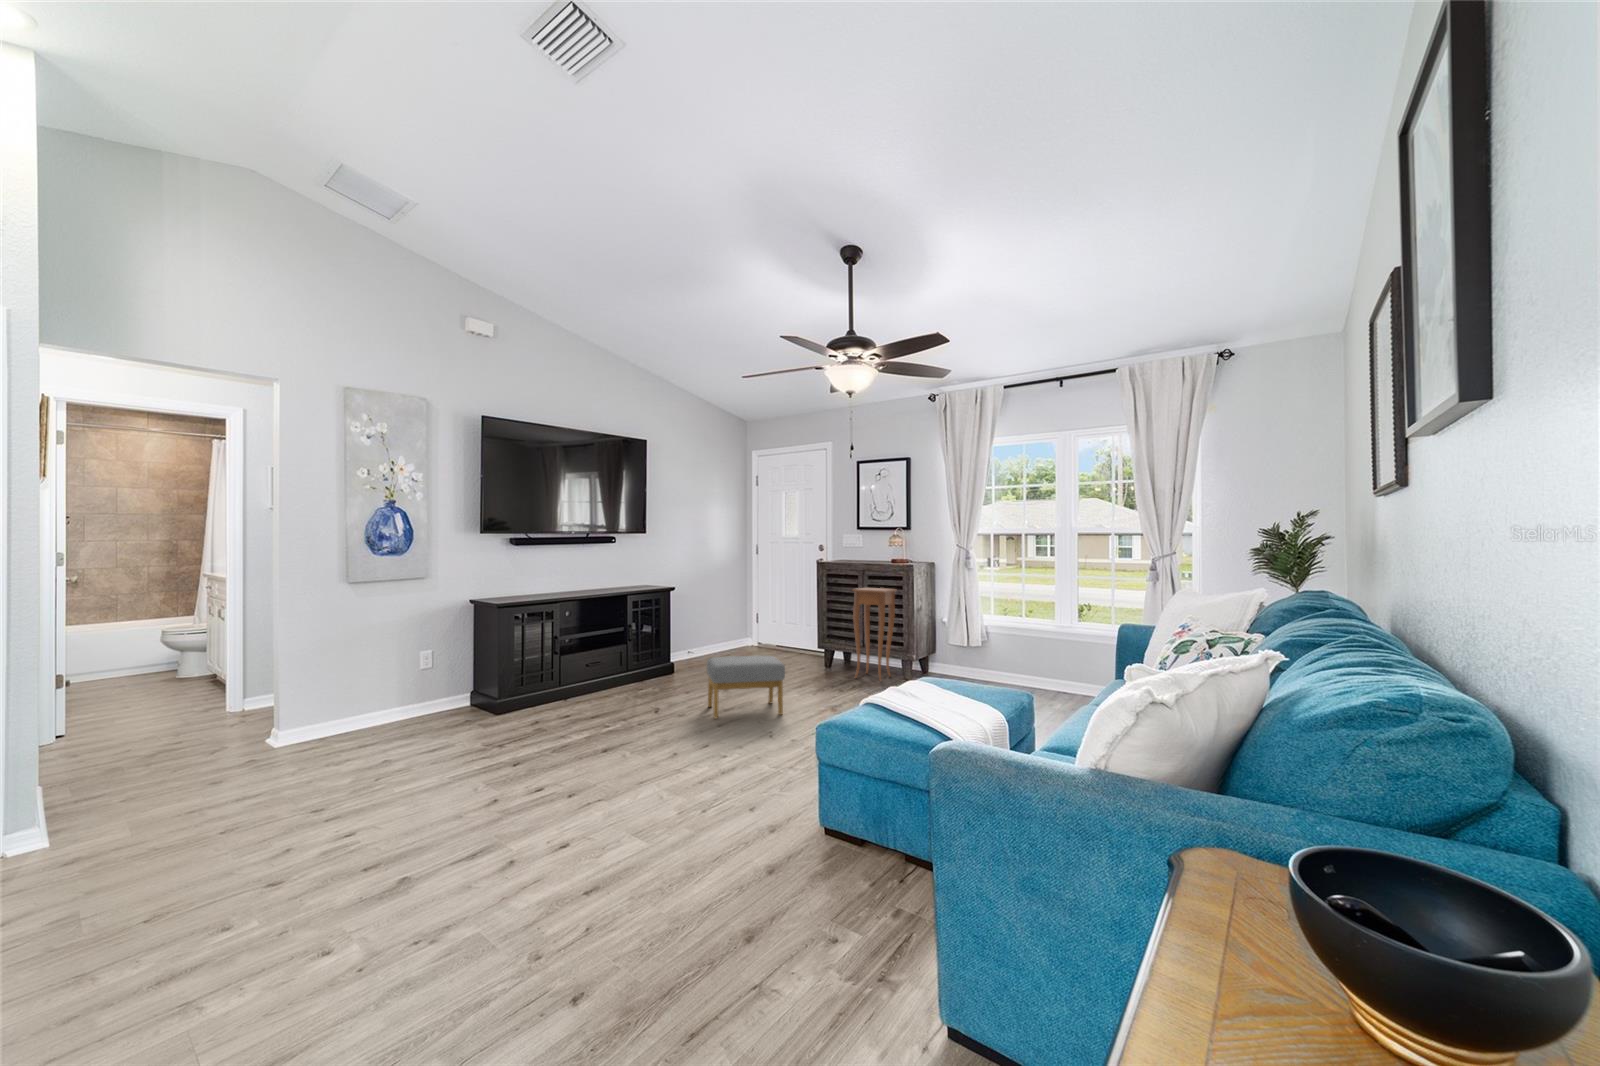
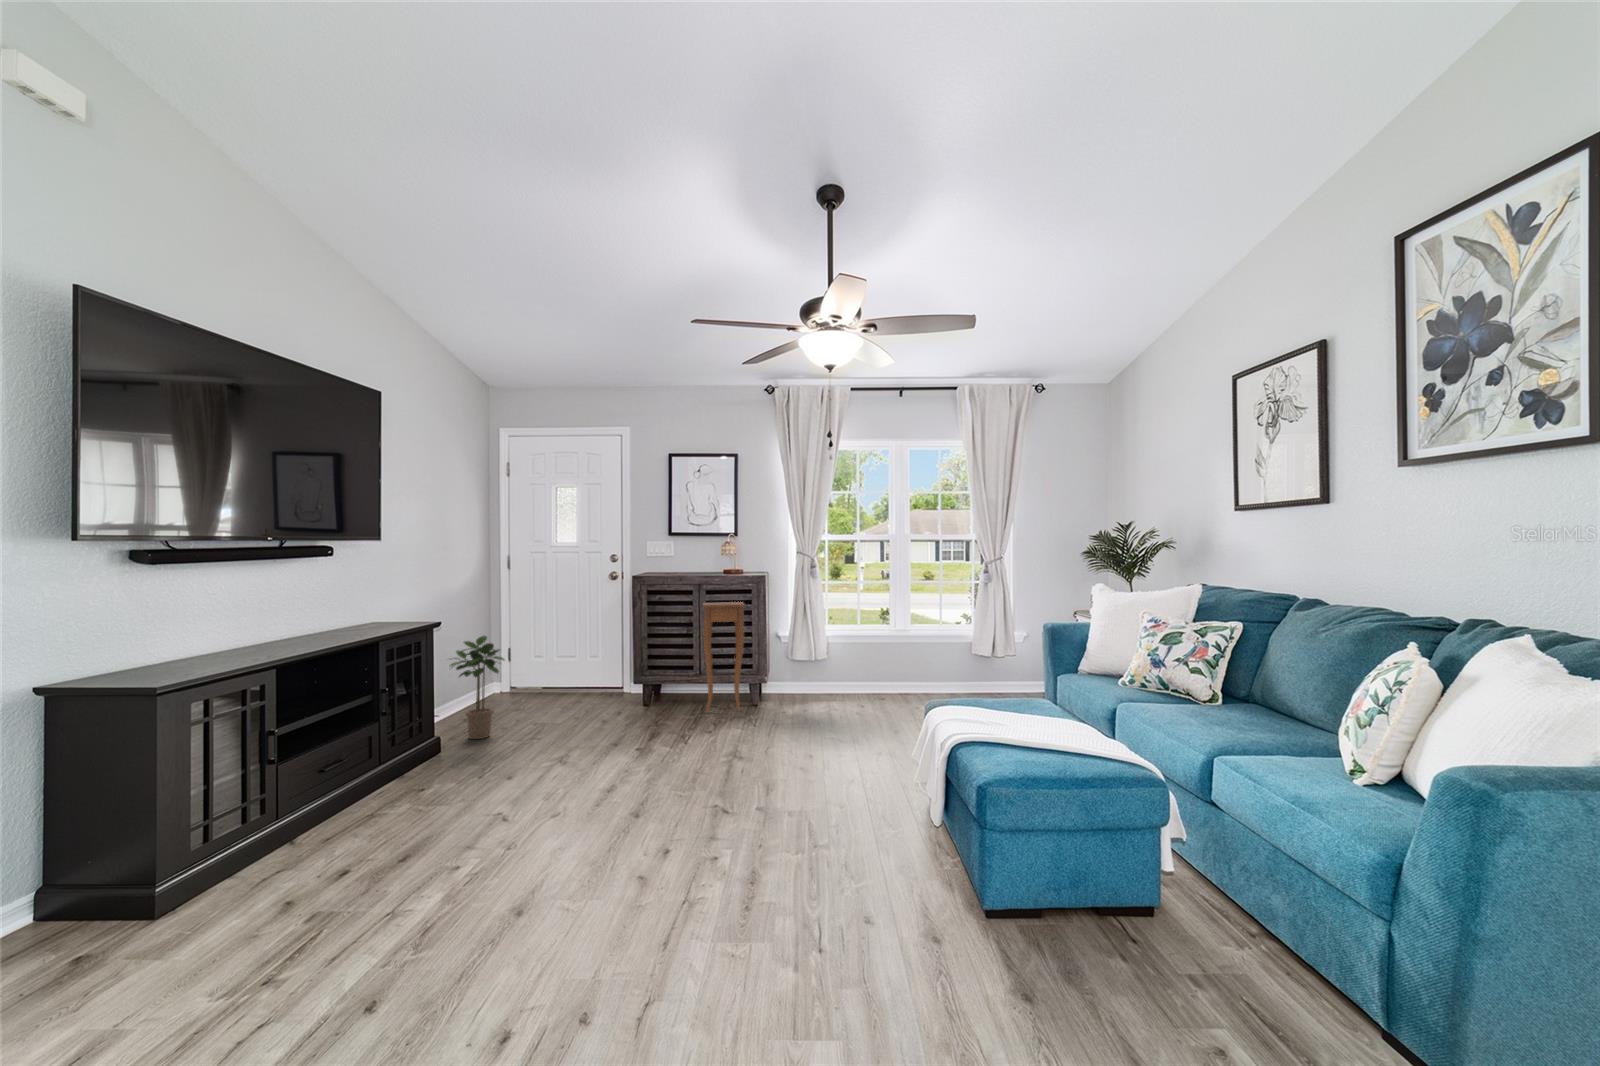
potted plant: none [677,601,711,671] -> present [451,636,504,739]
footstool: present [707,656,785,718] -> none [591,693,709,790]

